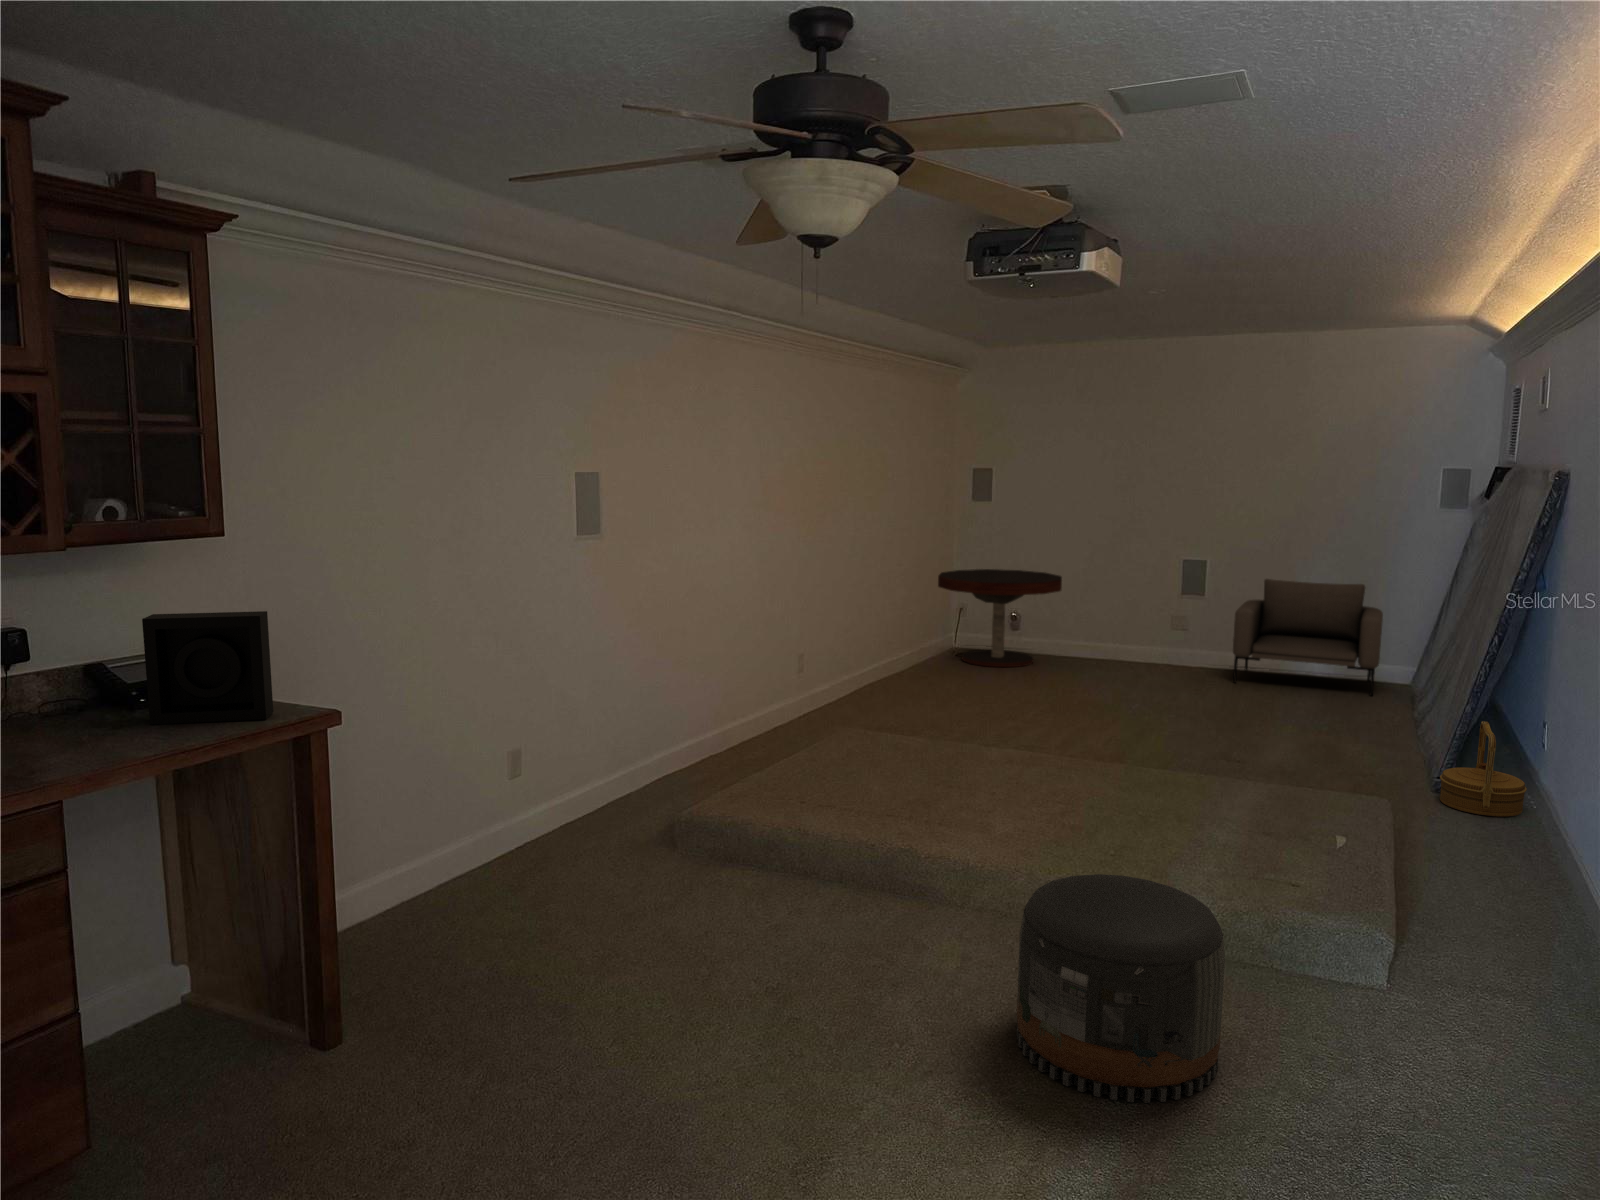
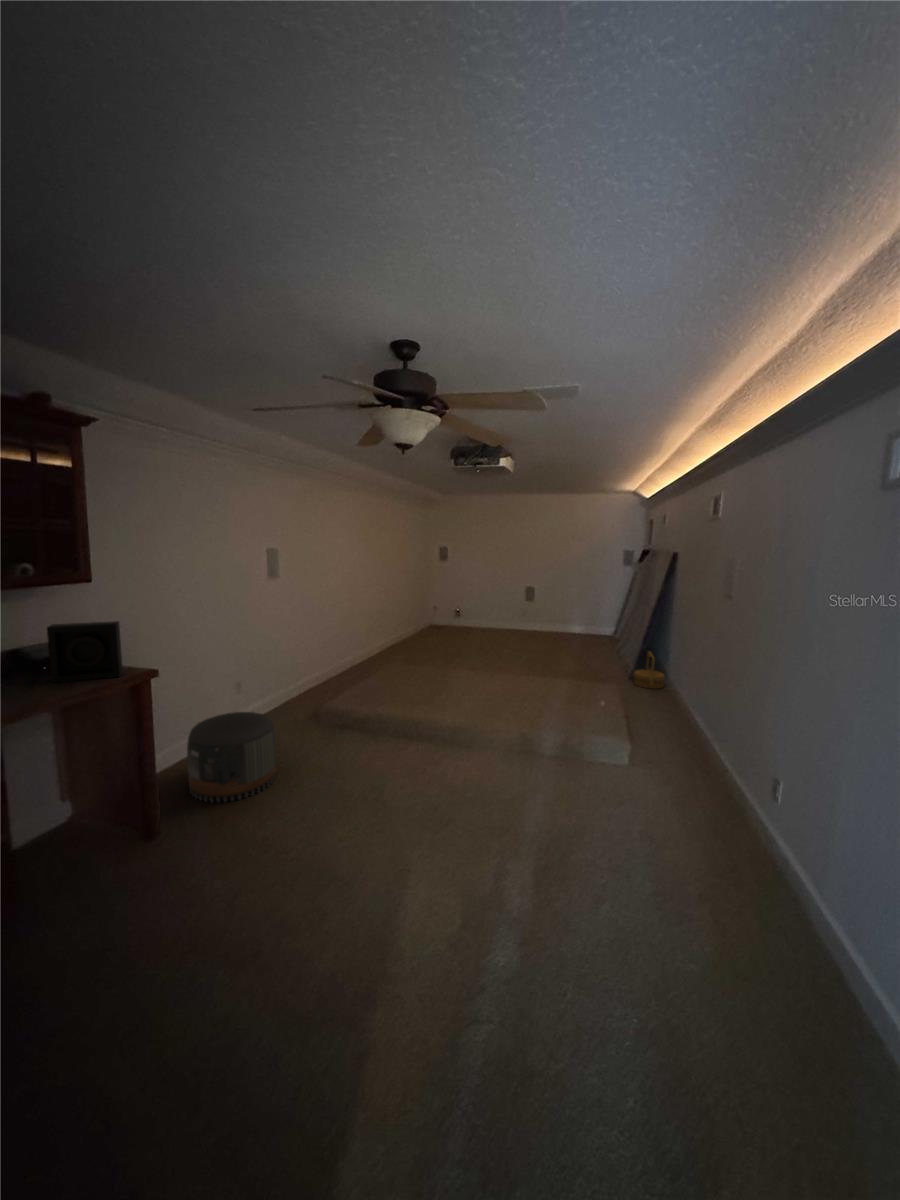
coffee table: present [938,569,1062,667] -> none [426,592,478,634]
armchair: present [1233,579,1383,696] -> none [548,595,604,641]
pouf: present [1017,874,1225,1103] -> present [187,712,276,802]

